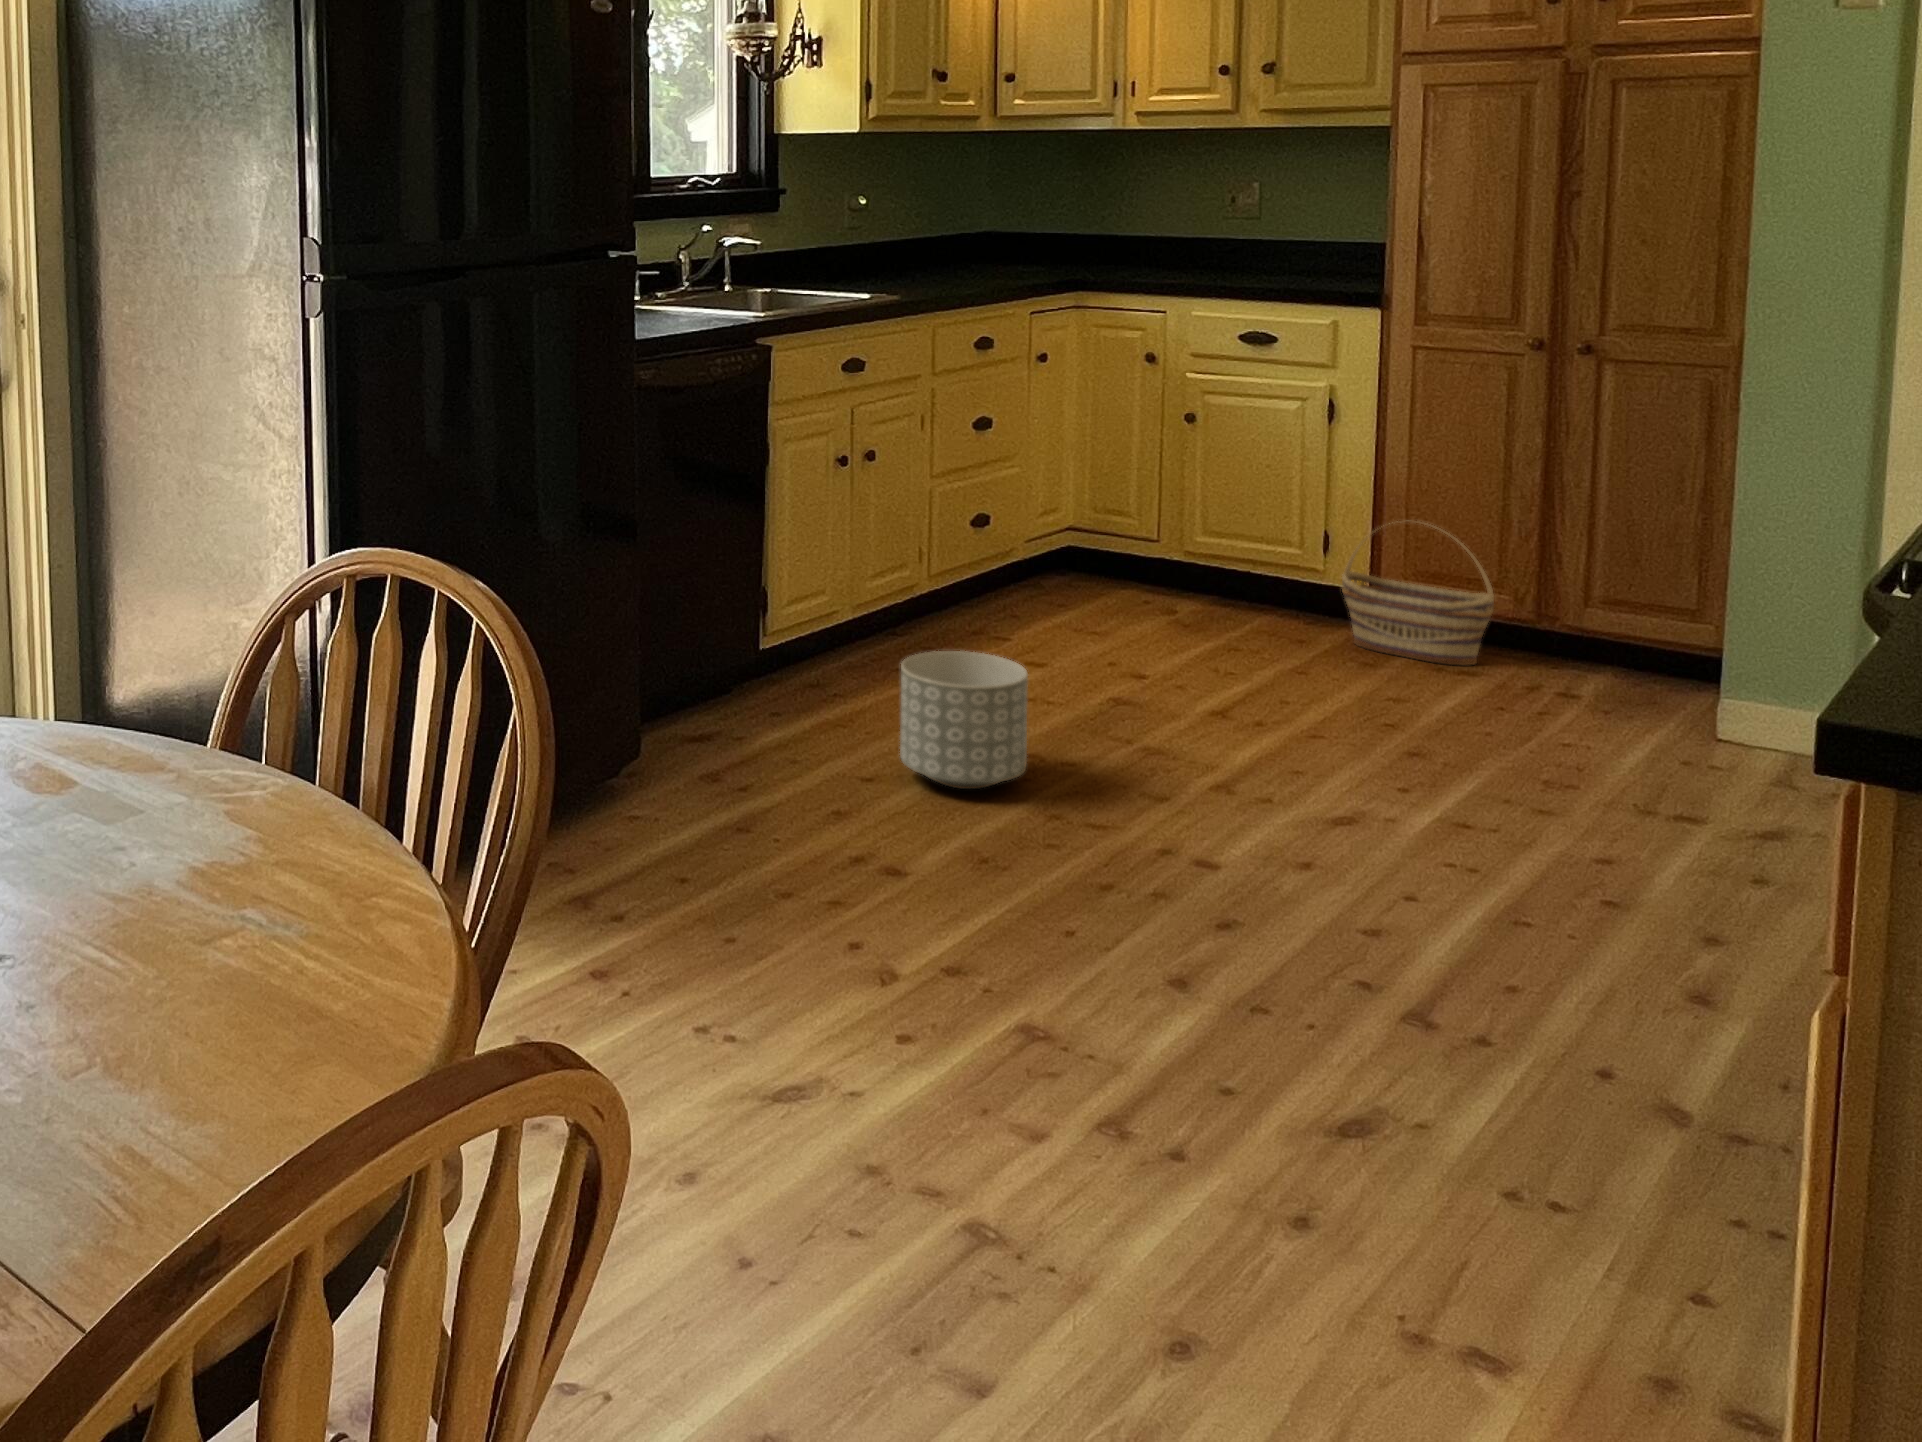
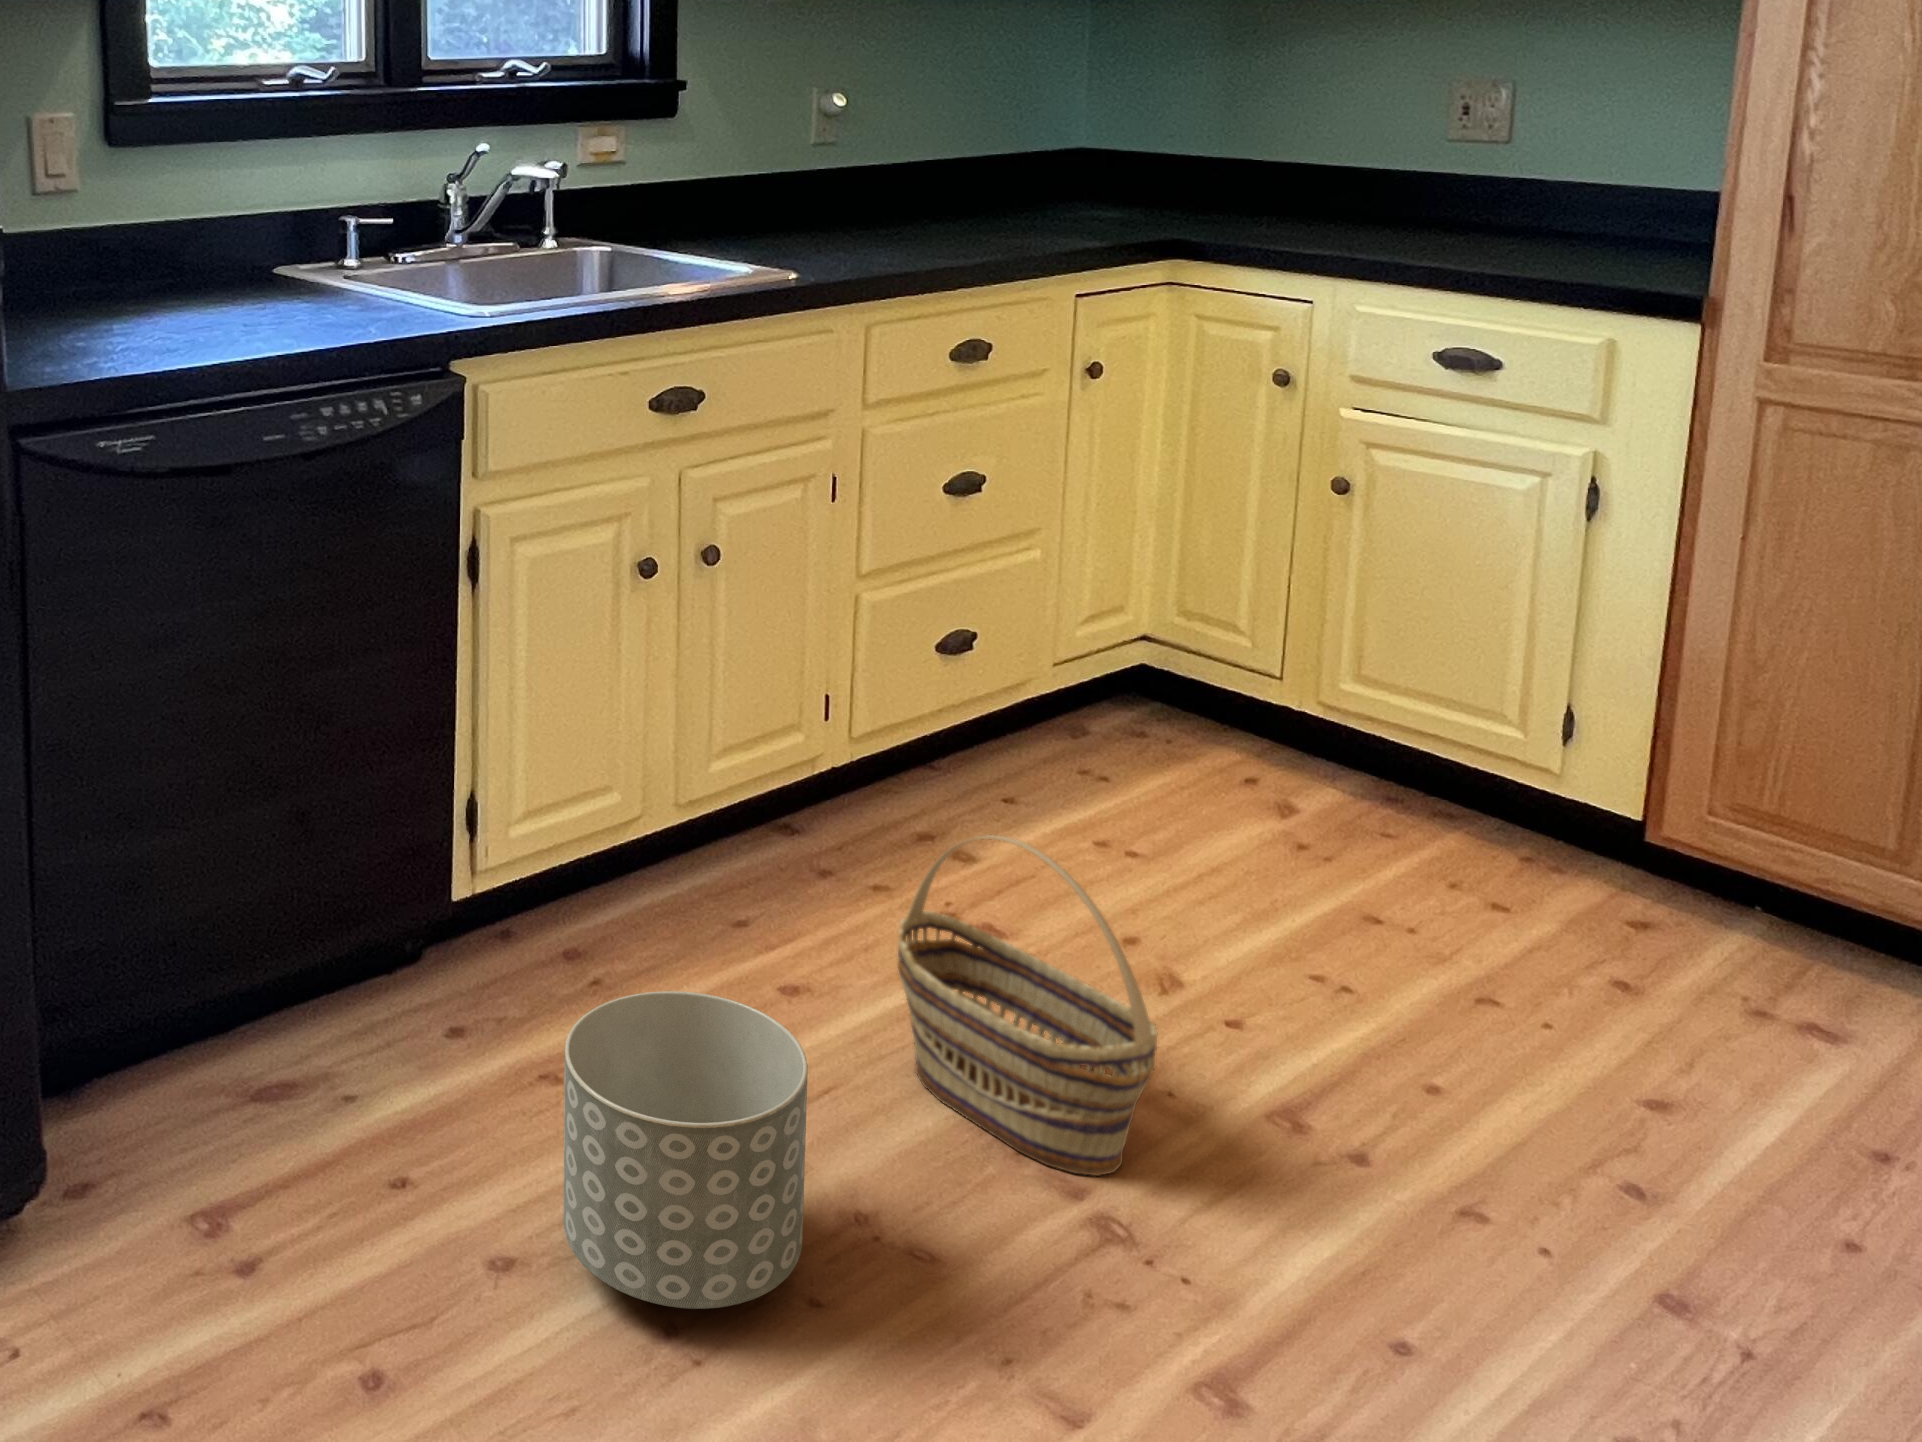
basket: present [1342,523,1494,666] -> present [897,835,1157,1176]

